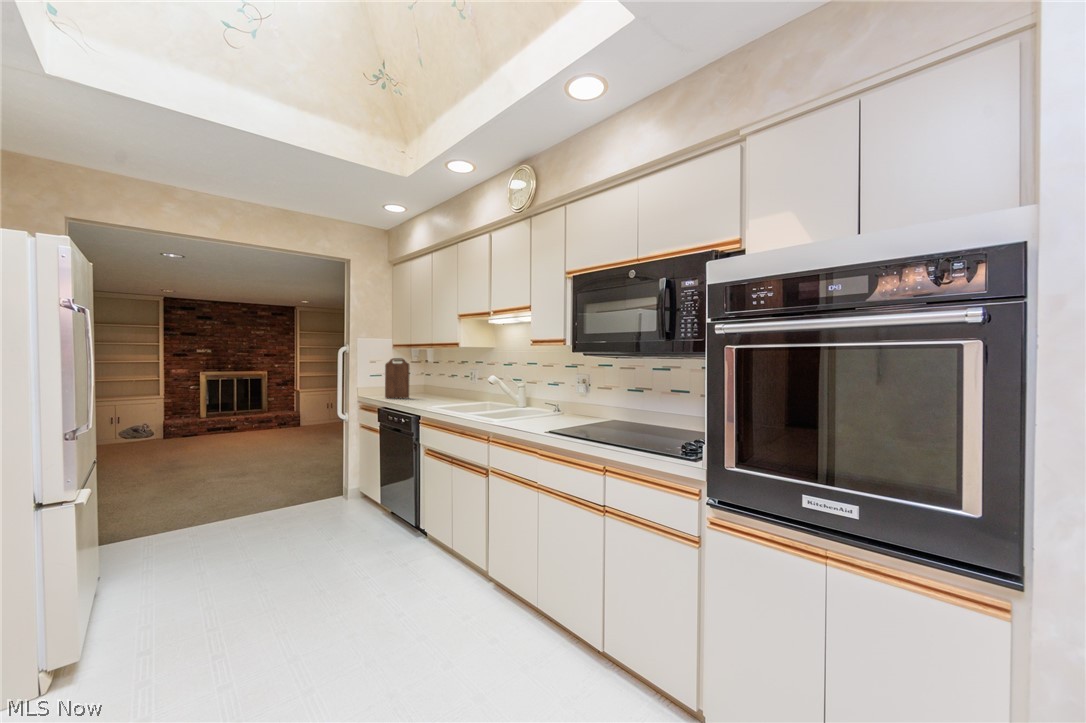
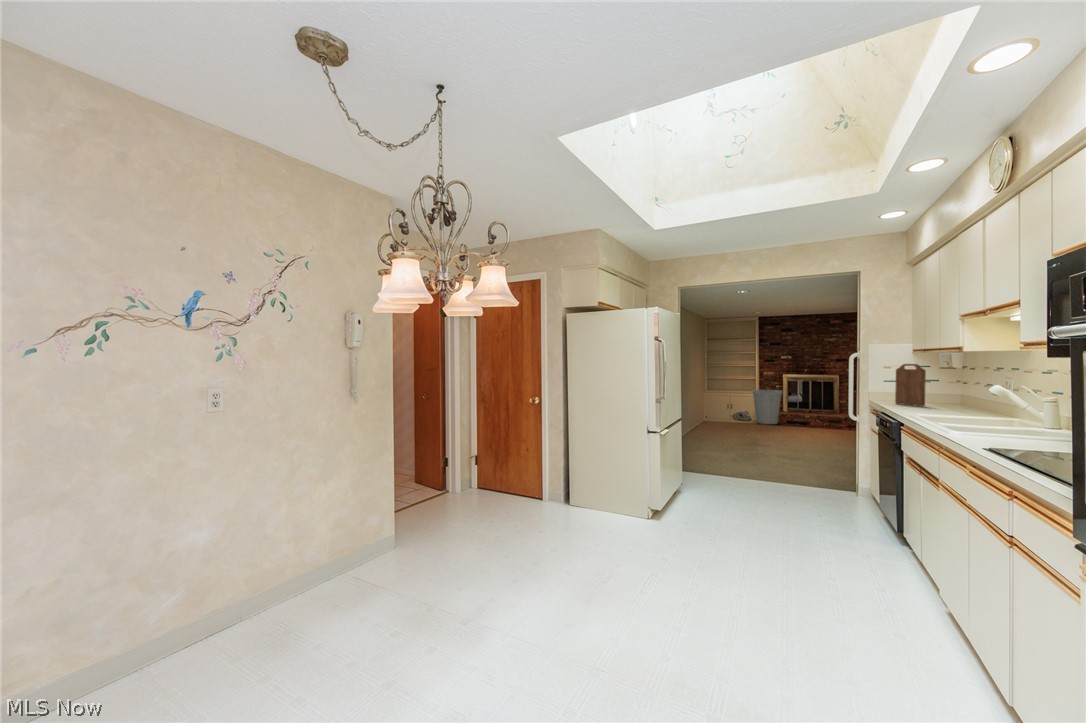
trash can: none [155,391,203,438] -> present [752,388,782,424]

